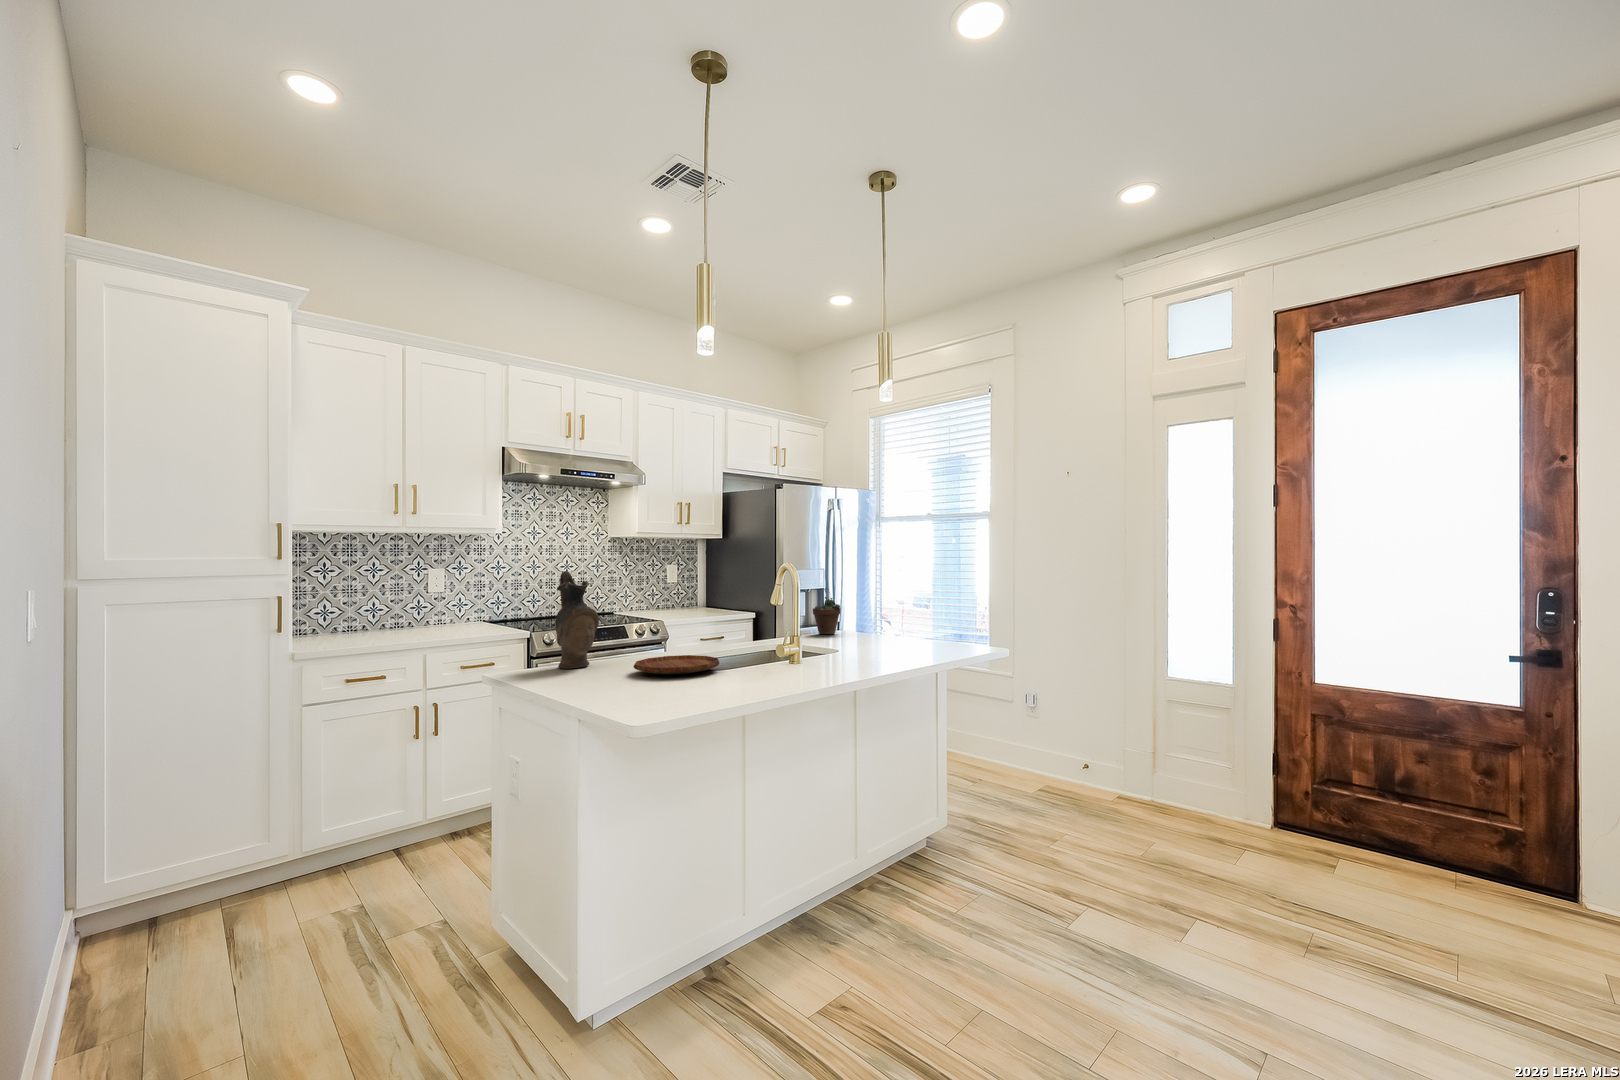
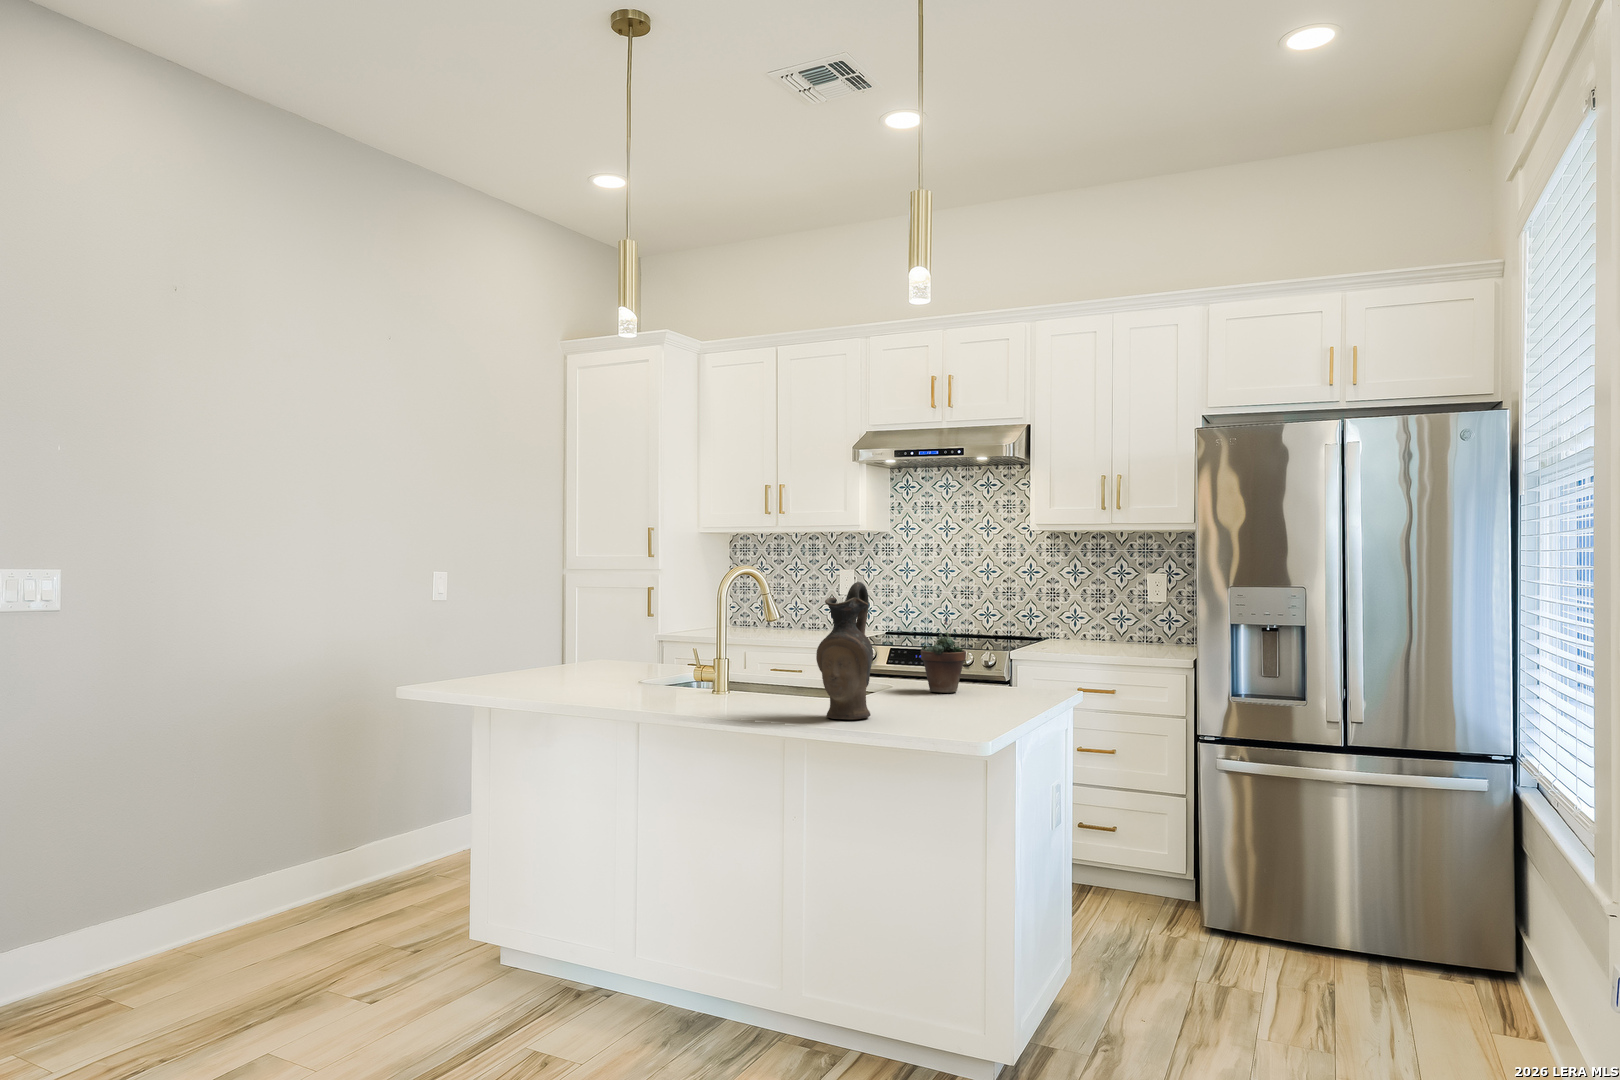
ceramic pitcher: present [555,571,599,669] -> present [816,582,873,719]
tray: present [633,655,719,674] -> none [493,669,587,685]

